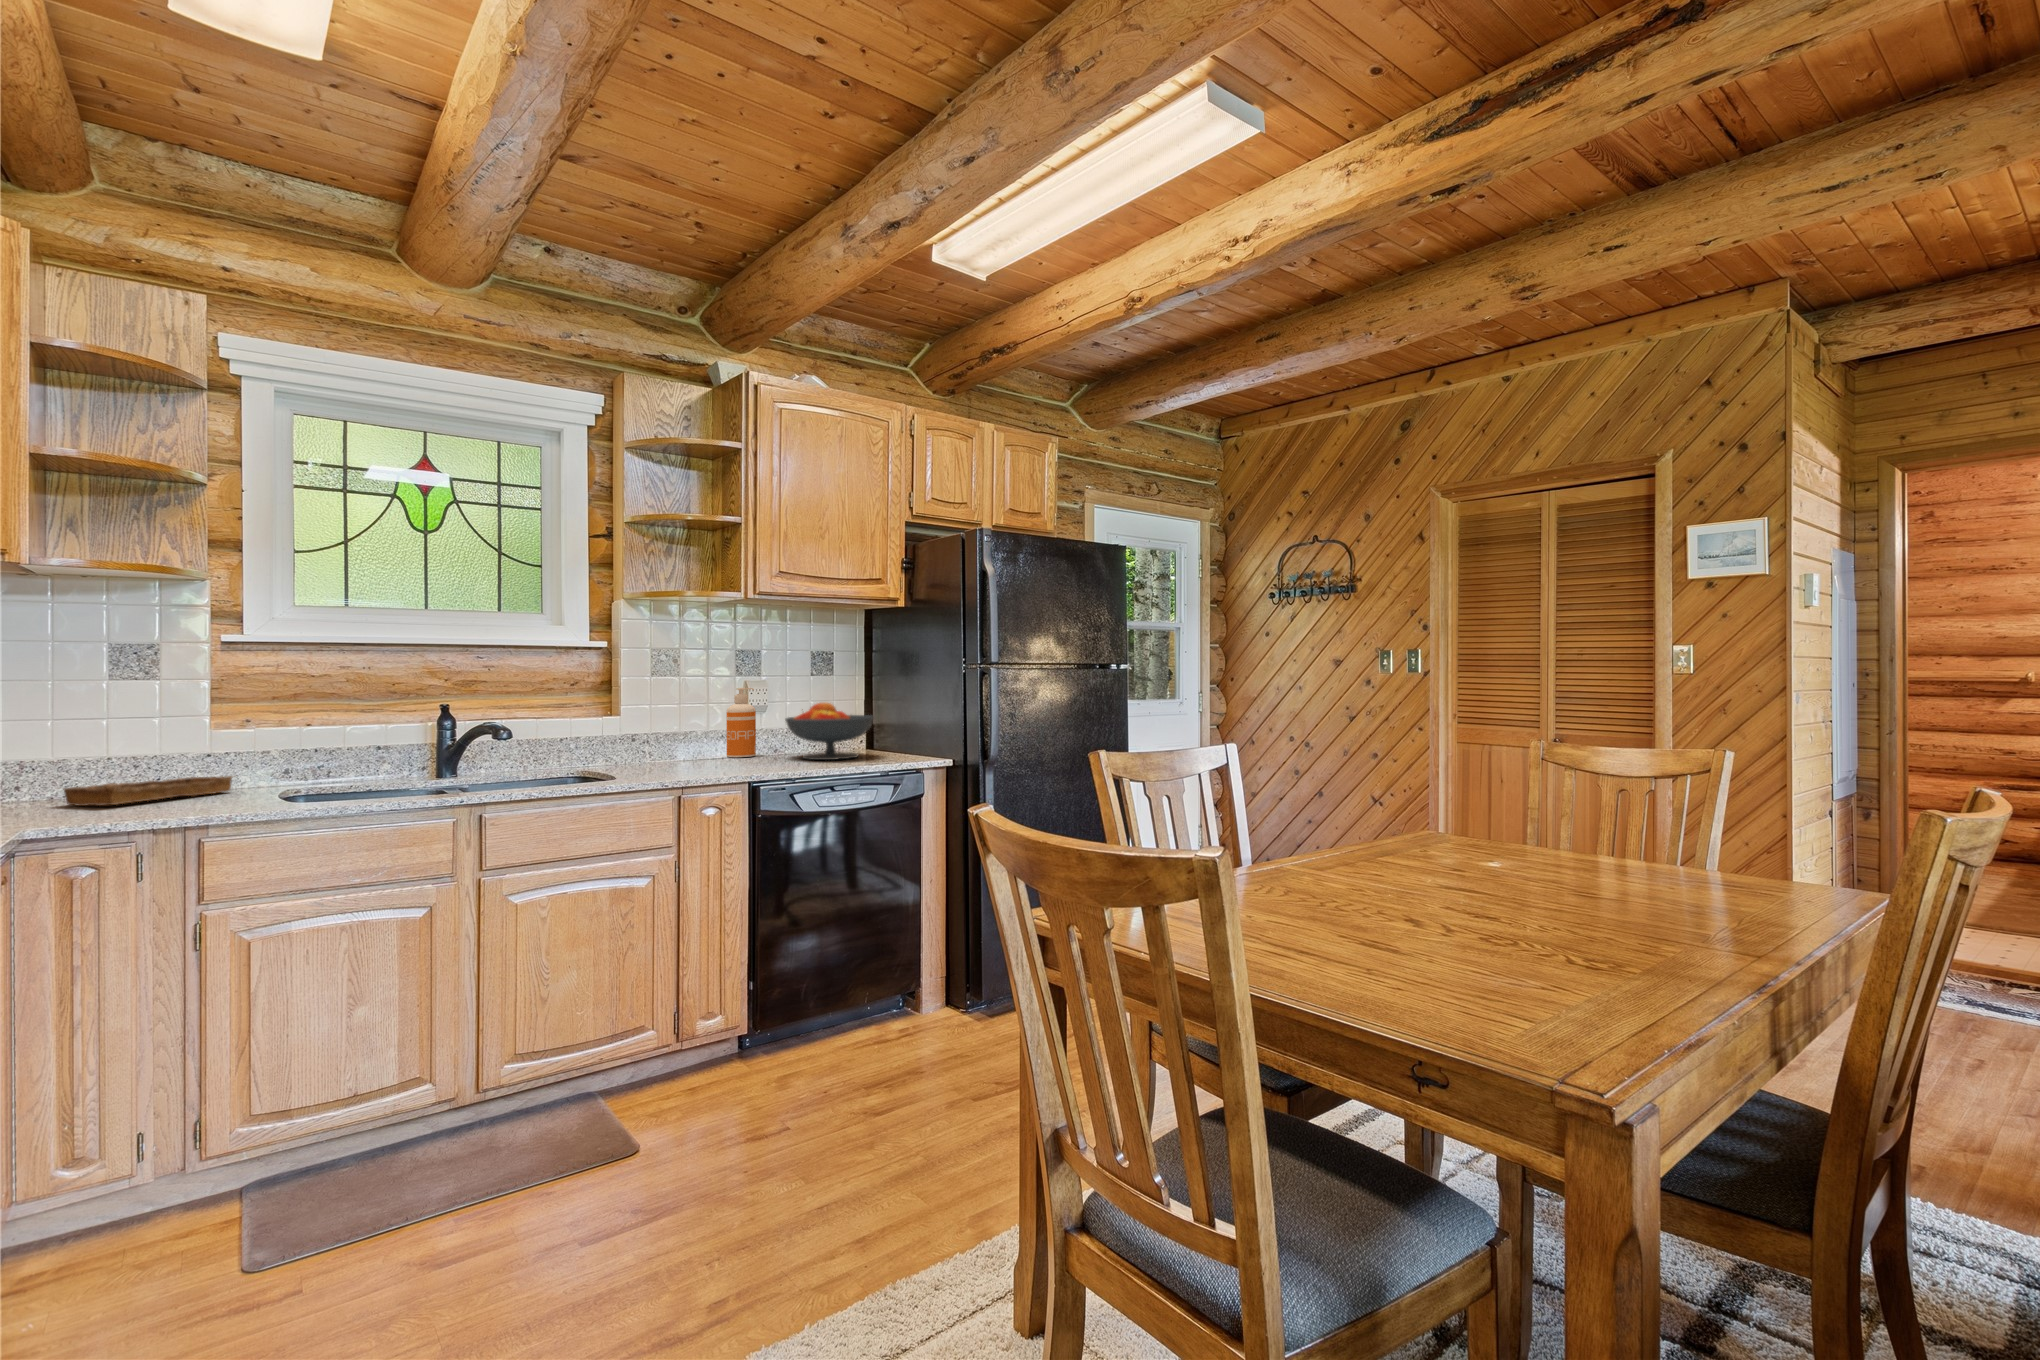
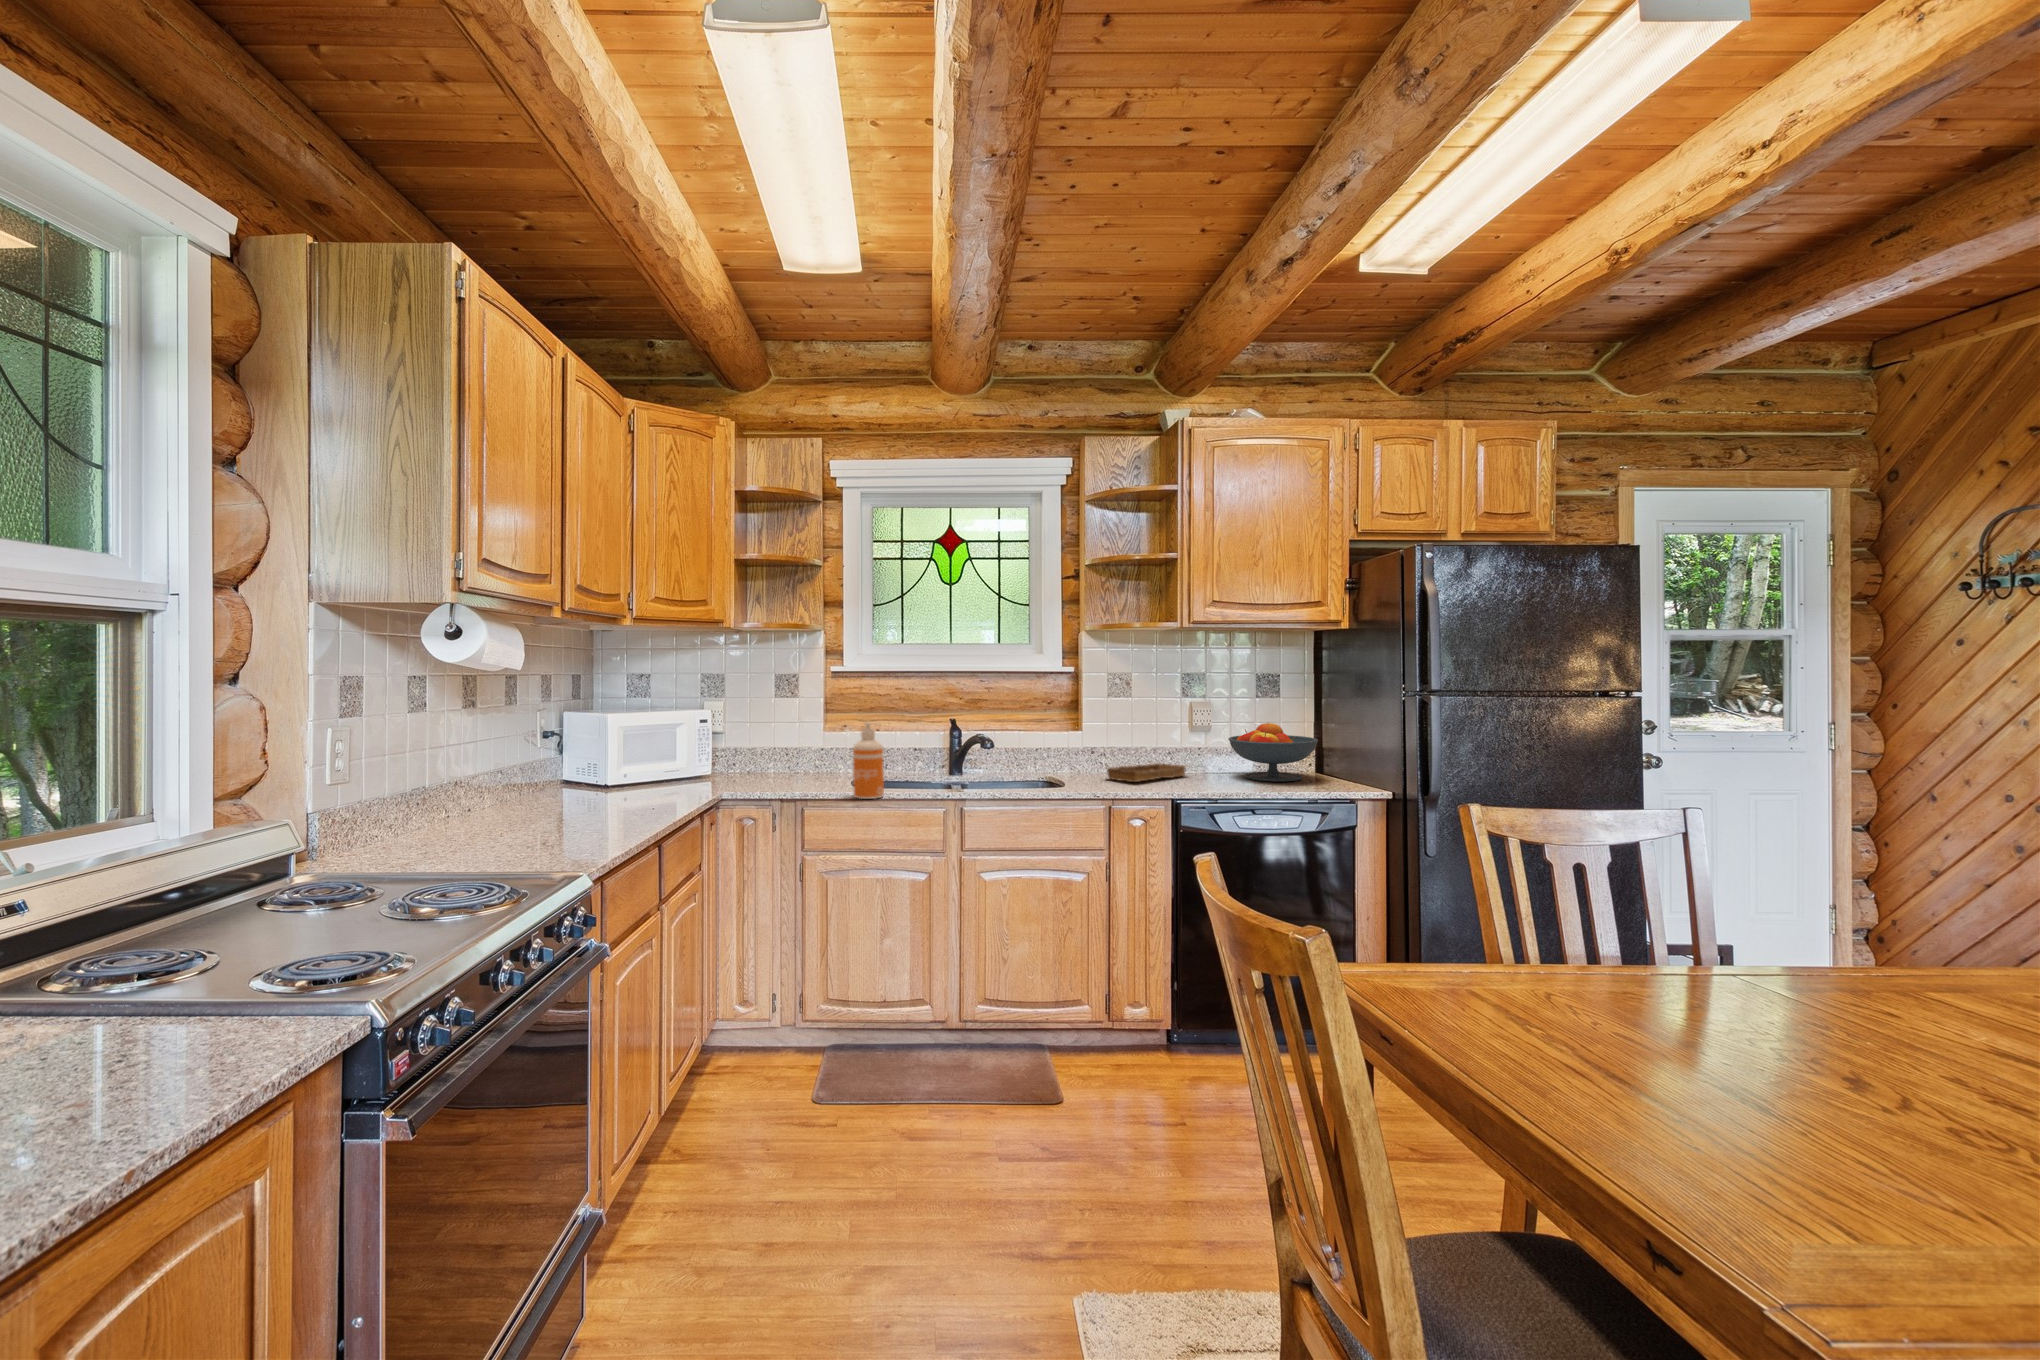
soap dispenser: present [727,688,756,757] -> present [853,722,884,799]
tray: present [63,776,232,806] -> present [1107,763,1185,782]

